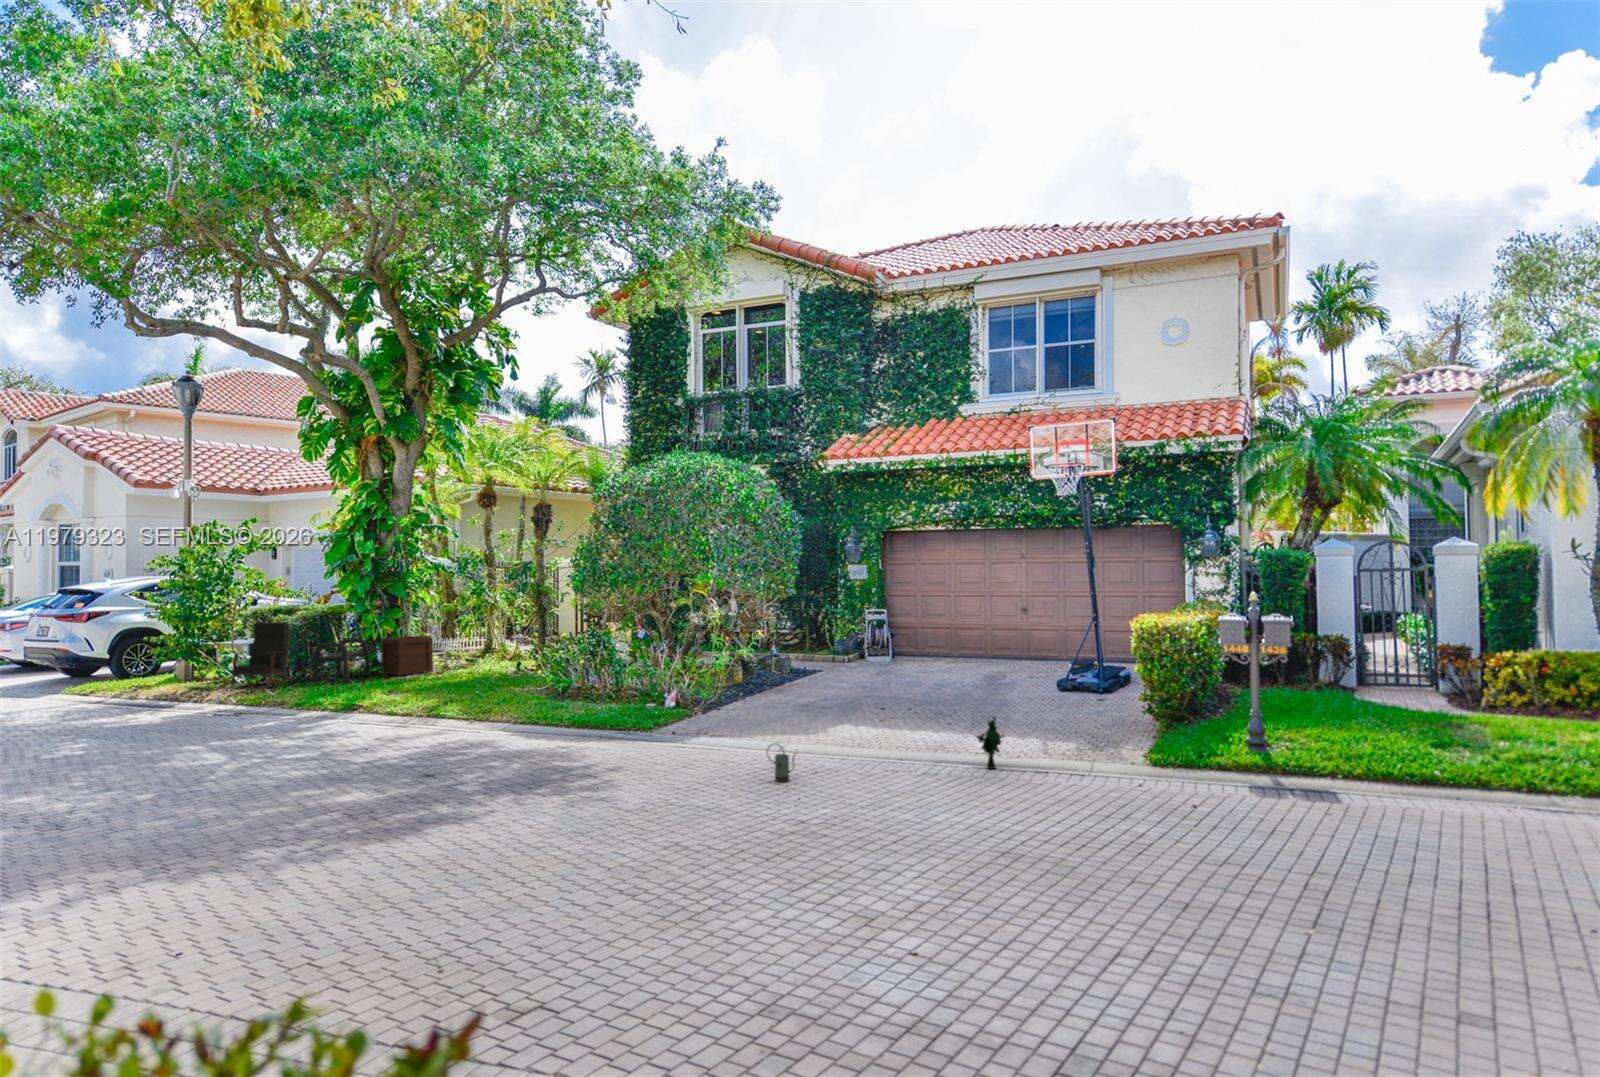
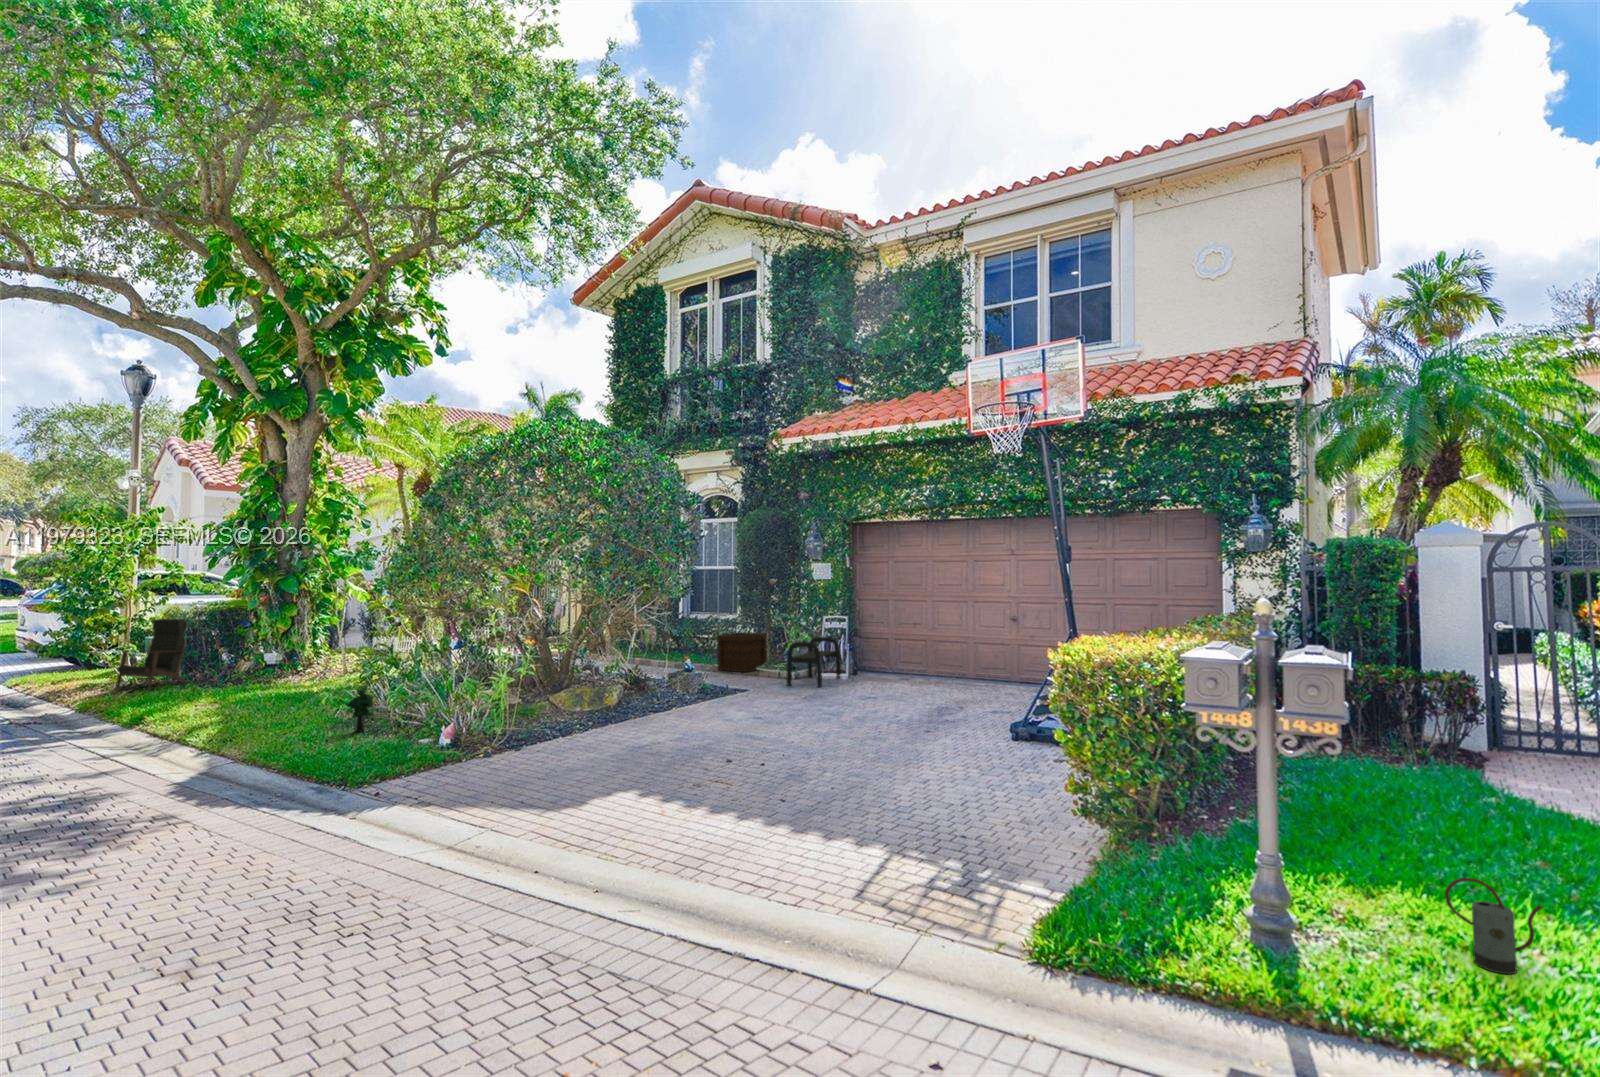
wooden crate: present [381,636,433,675] -> present [717,632,767,672]
bench: present [313,638,370,684] -> present [787,637,841,687]
decorative plant: present [977,717,1004,769] -> present [347,685,375,732]
watering can: present [767,744,795,782] -> present [1445,878,1542,974]

